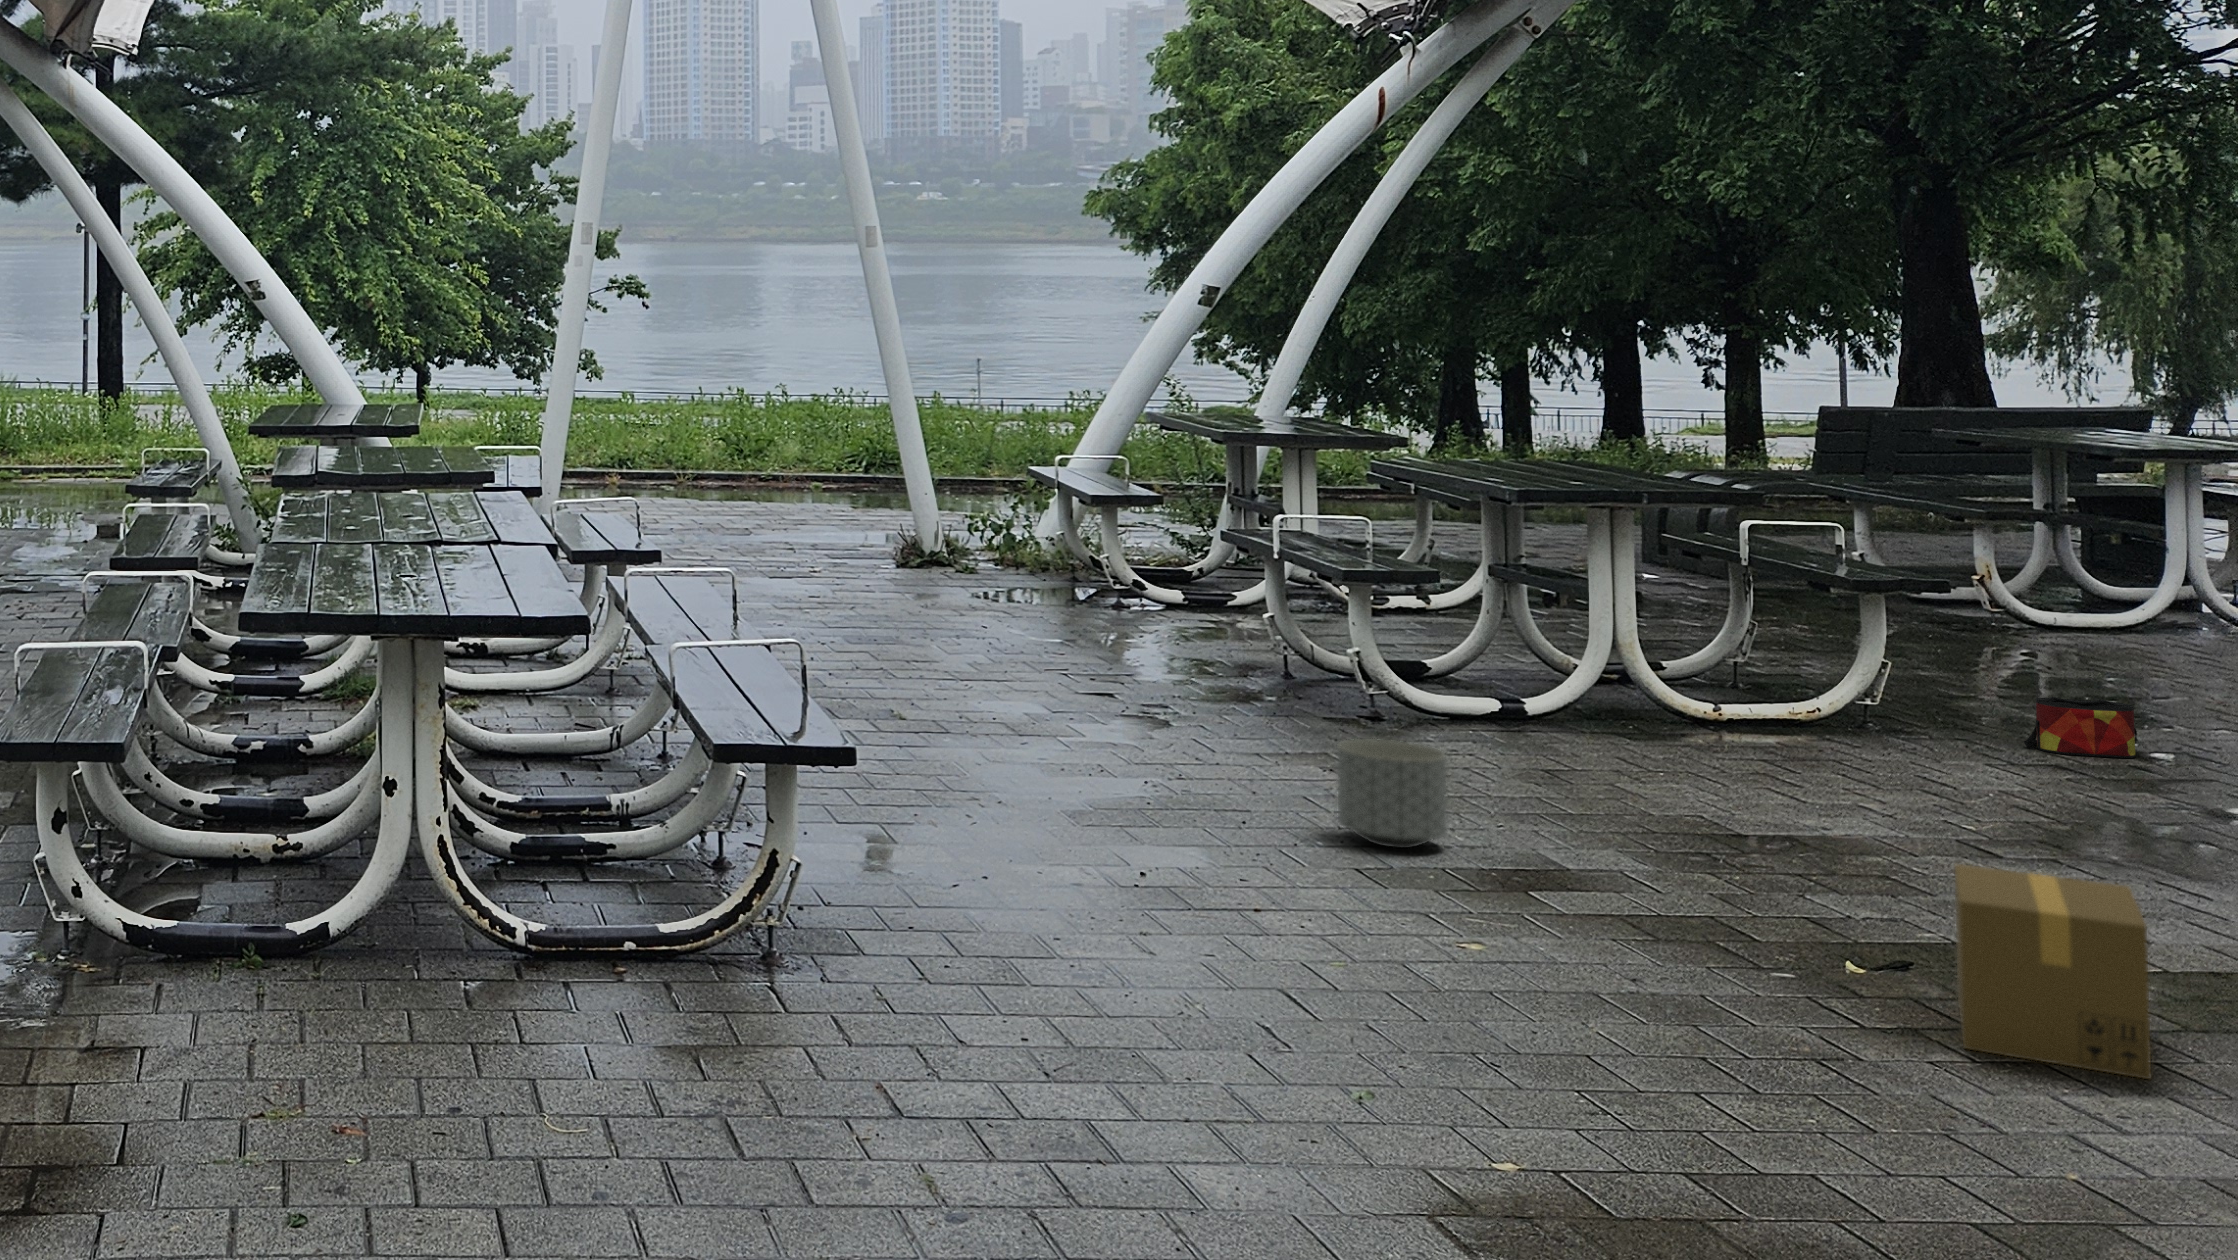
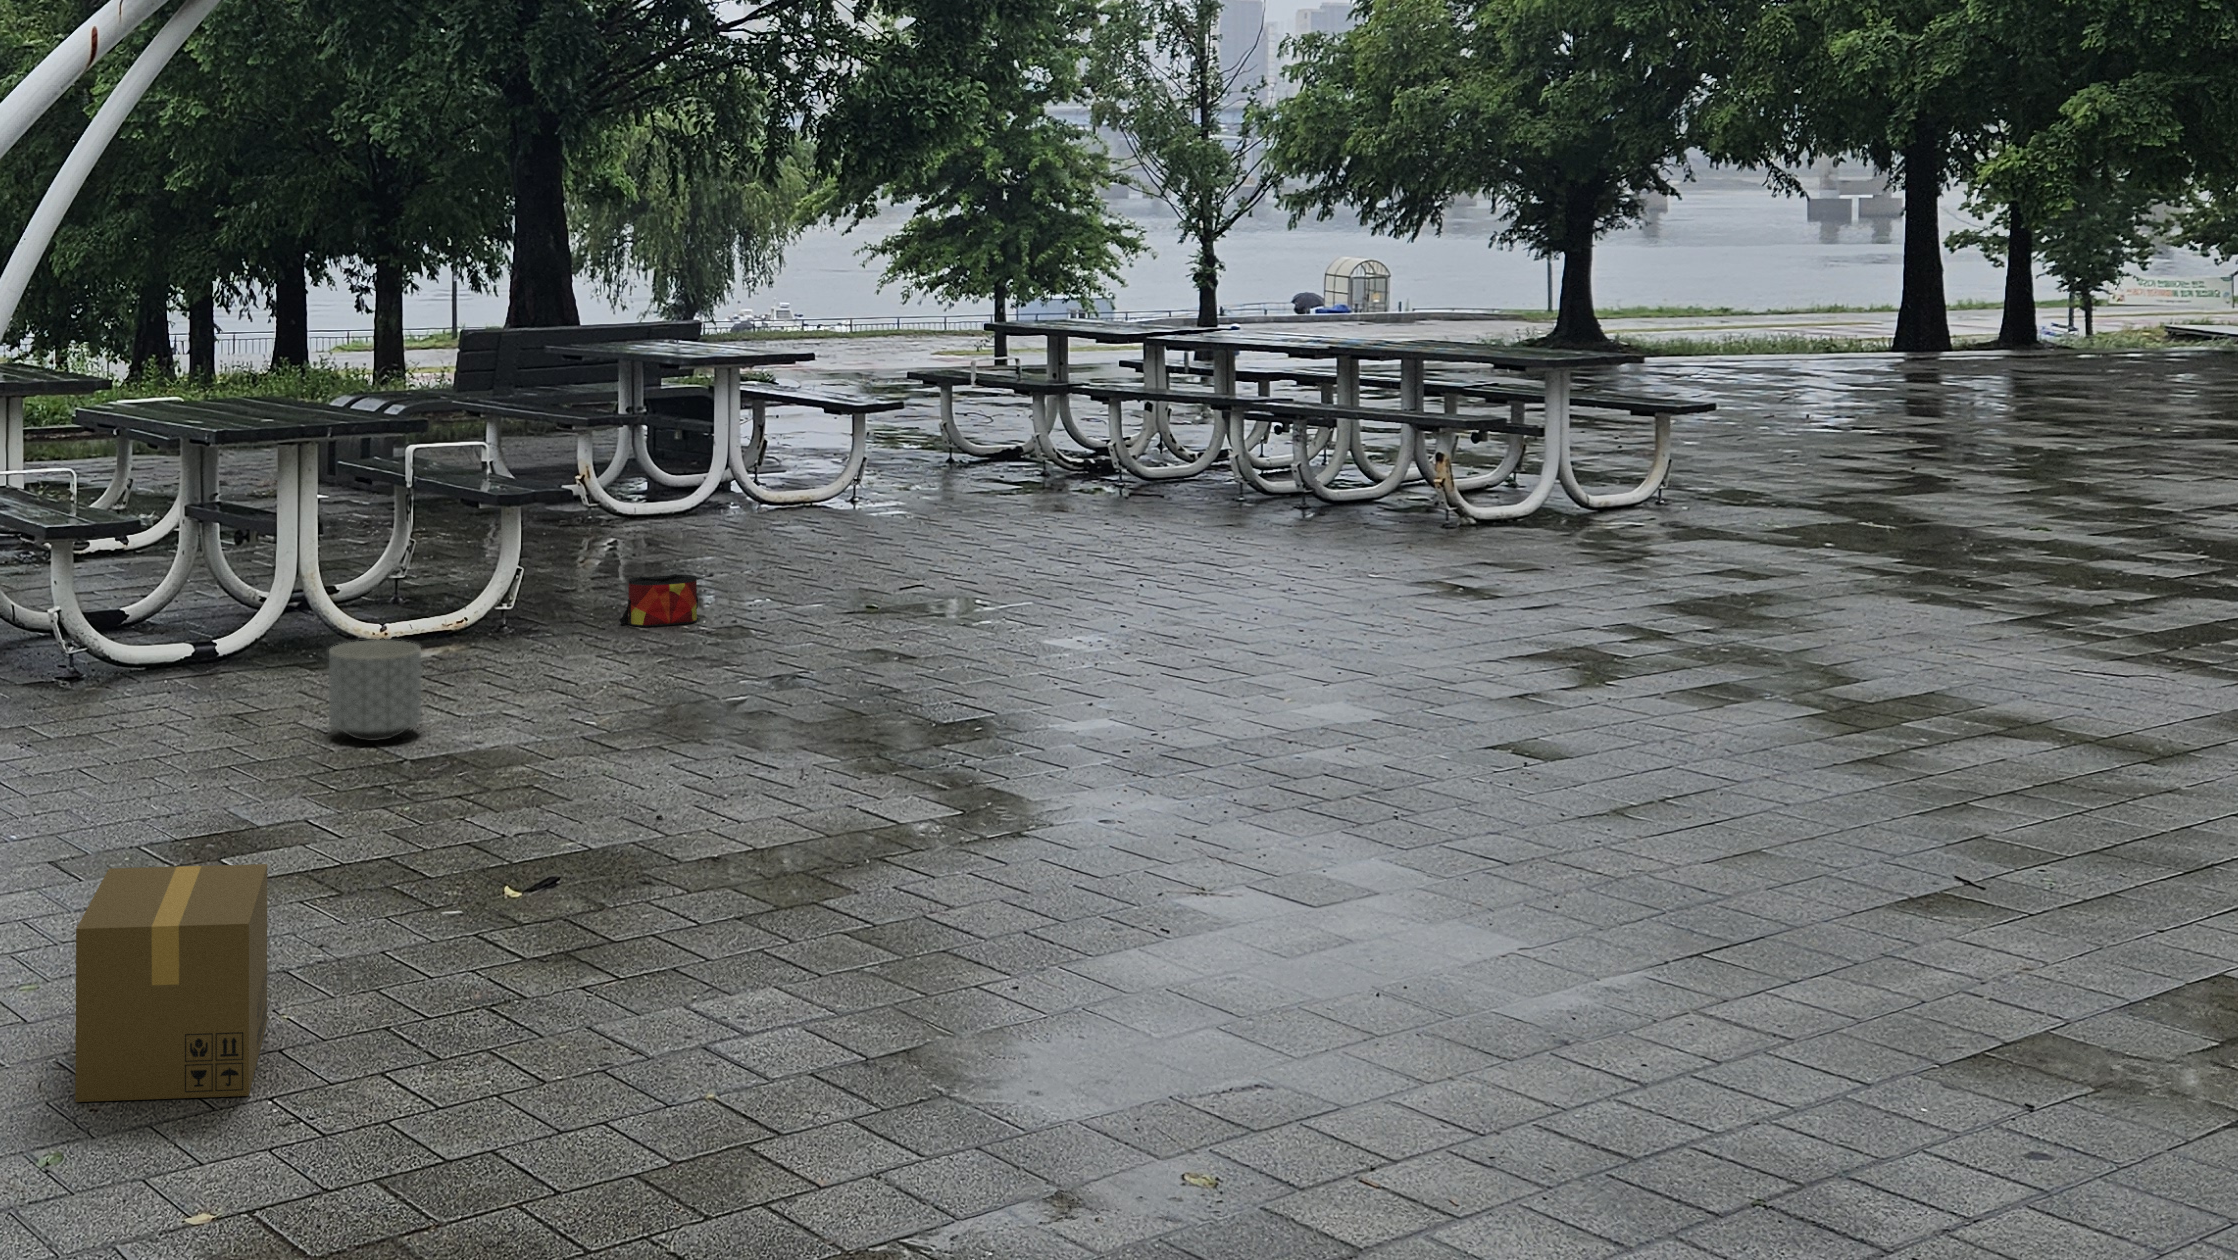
planter: present [1337,739,1447,848] -> present [329,640,421,741]
cardboard box: present [1954,863,2151,1079] -> present [75,864,267,1102]

